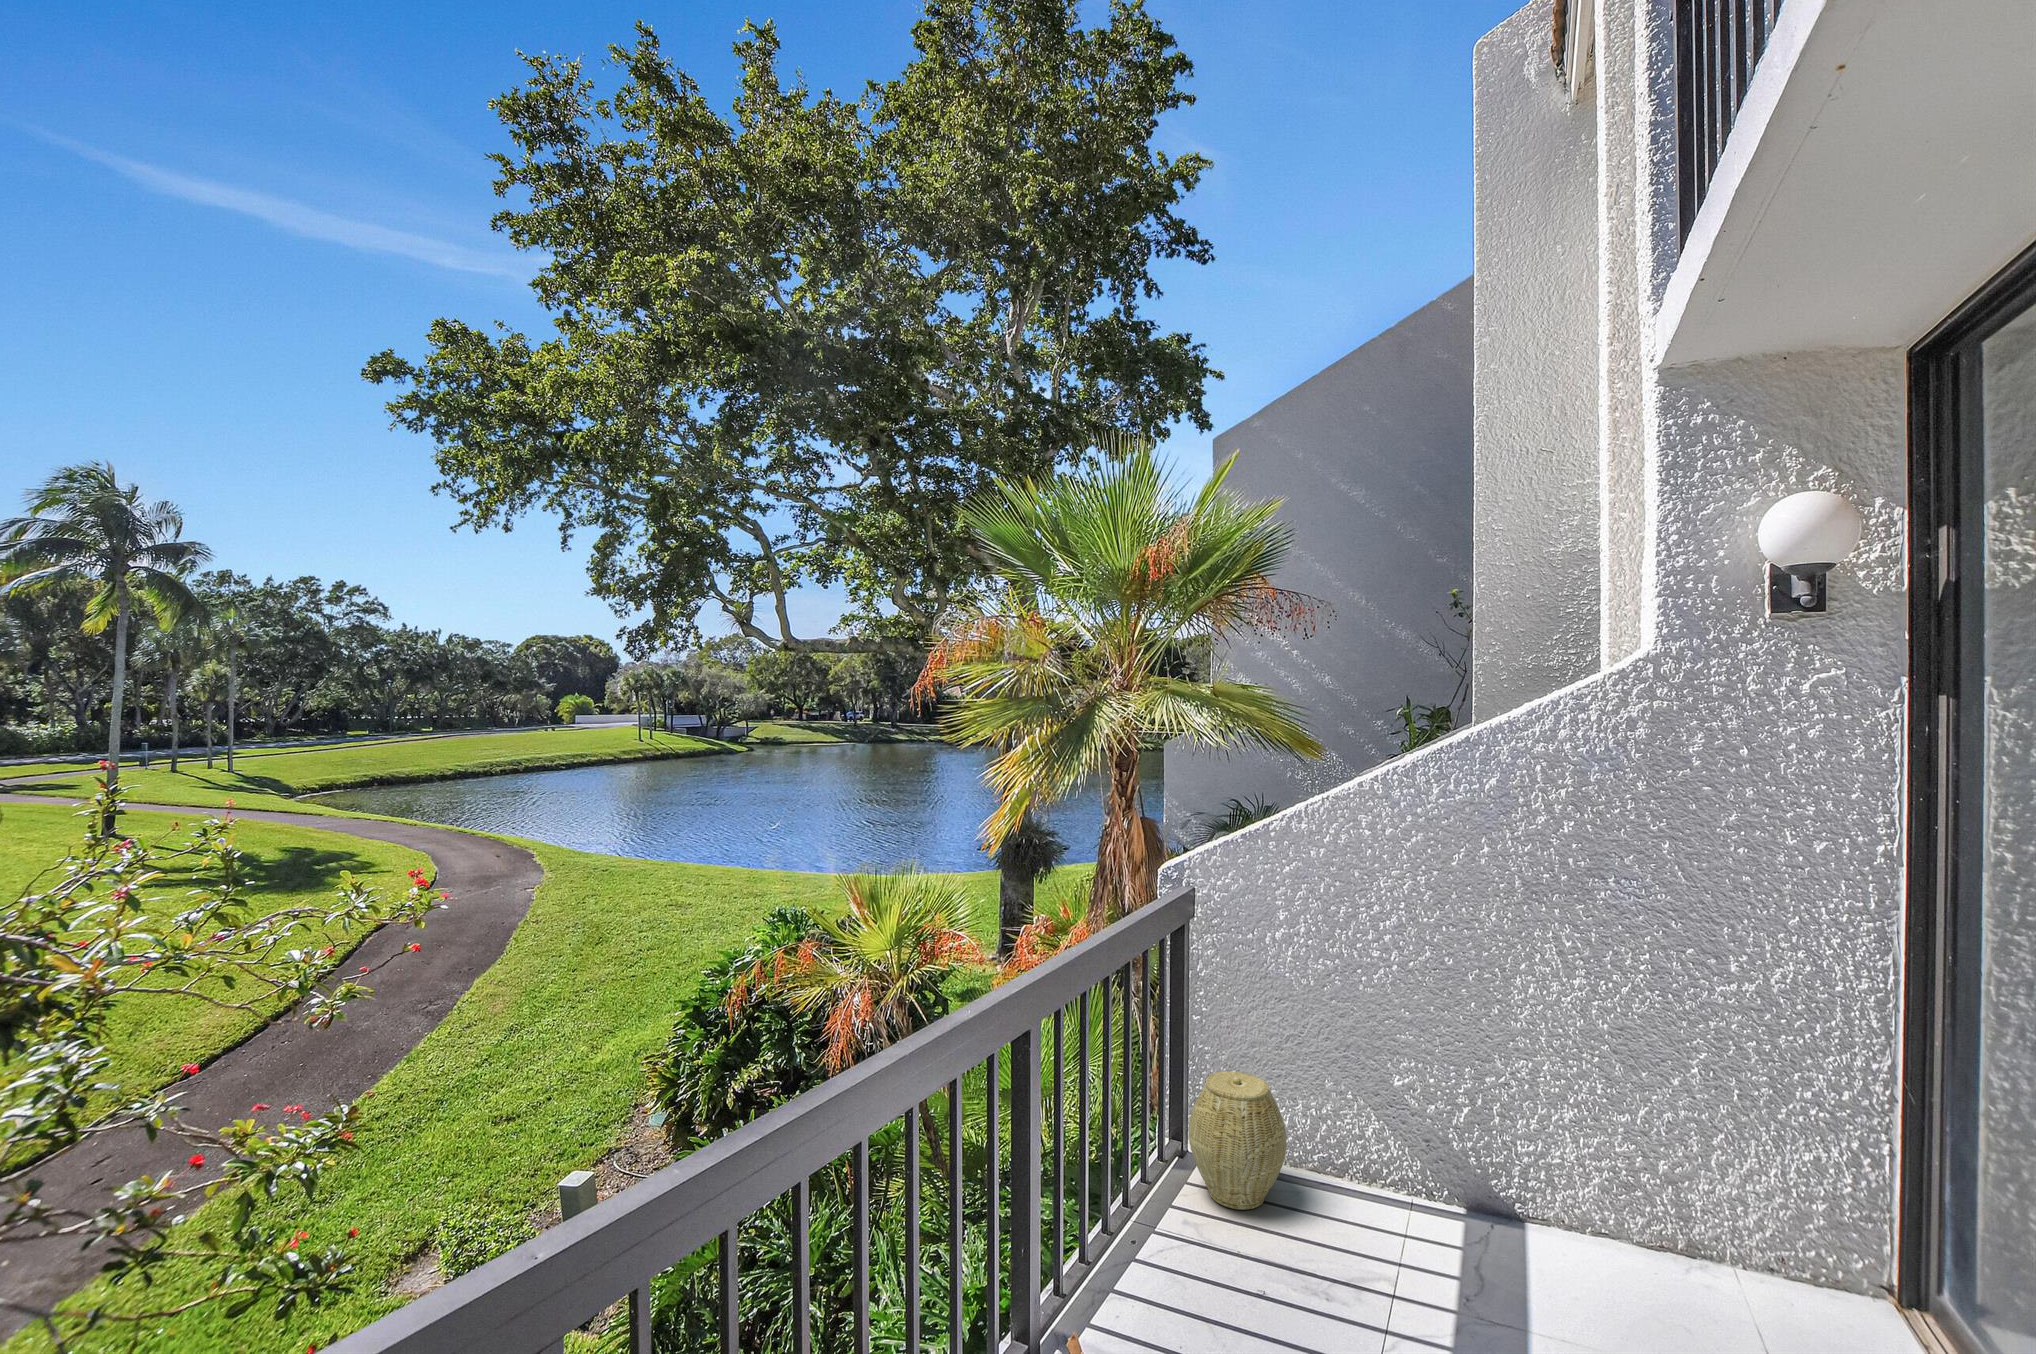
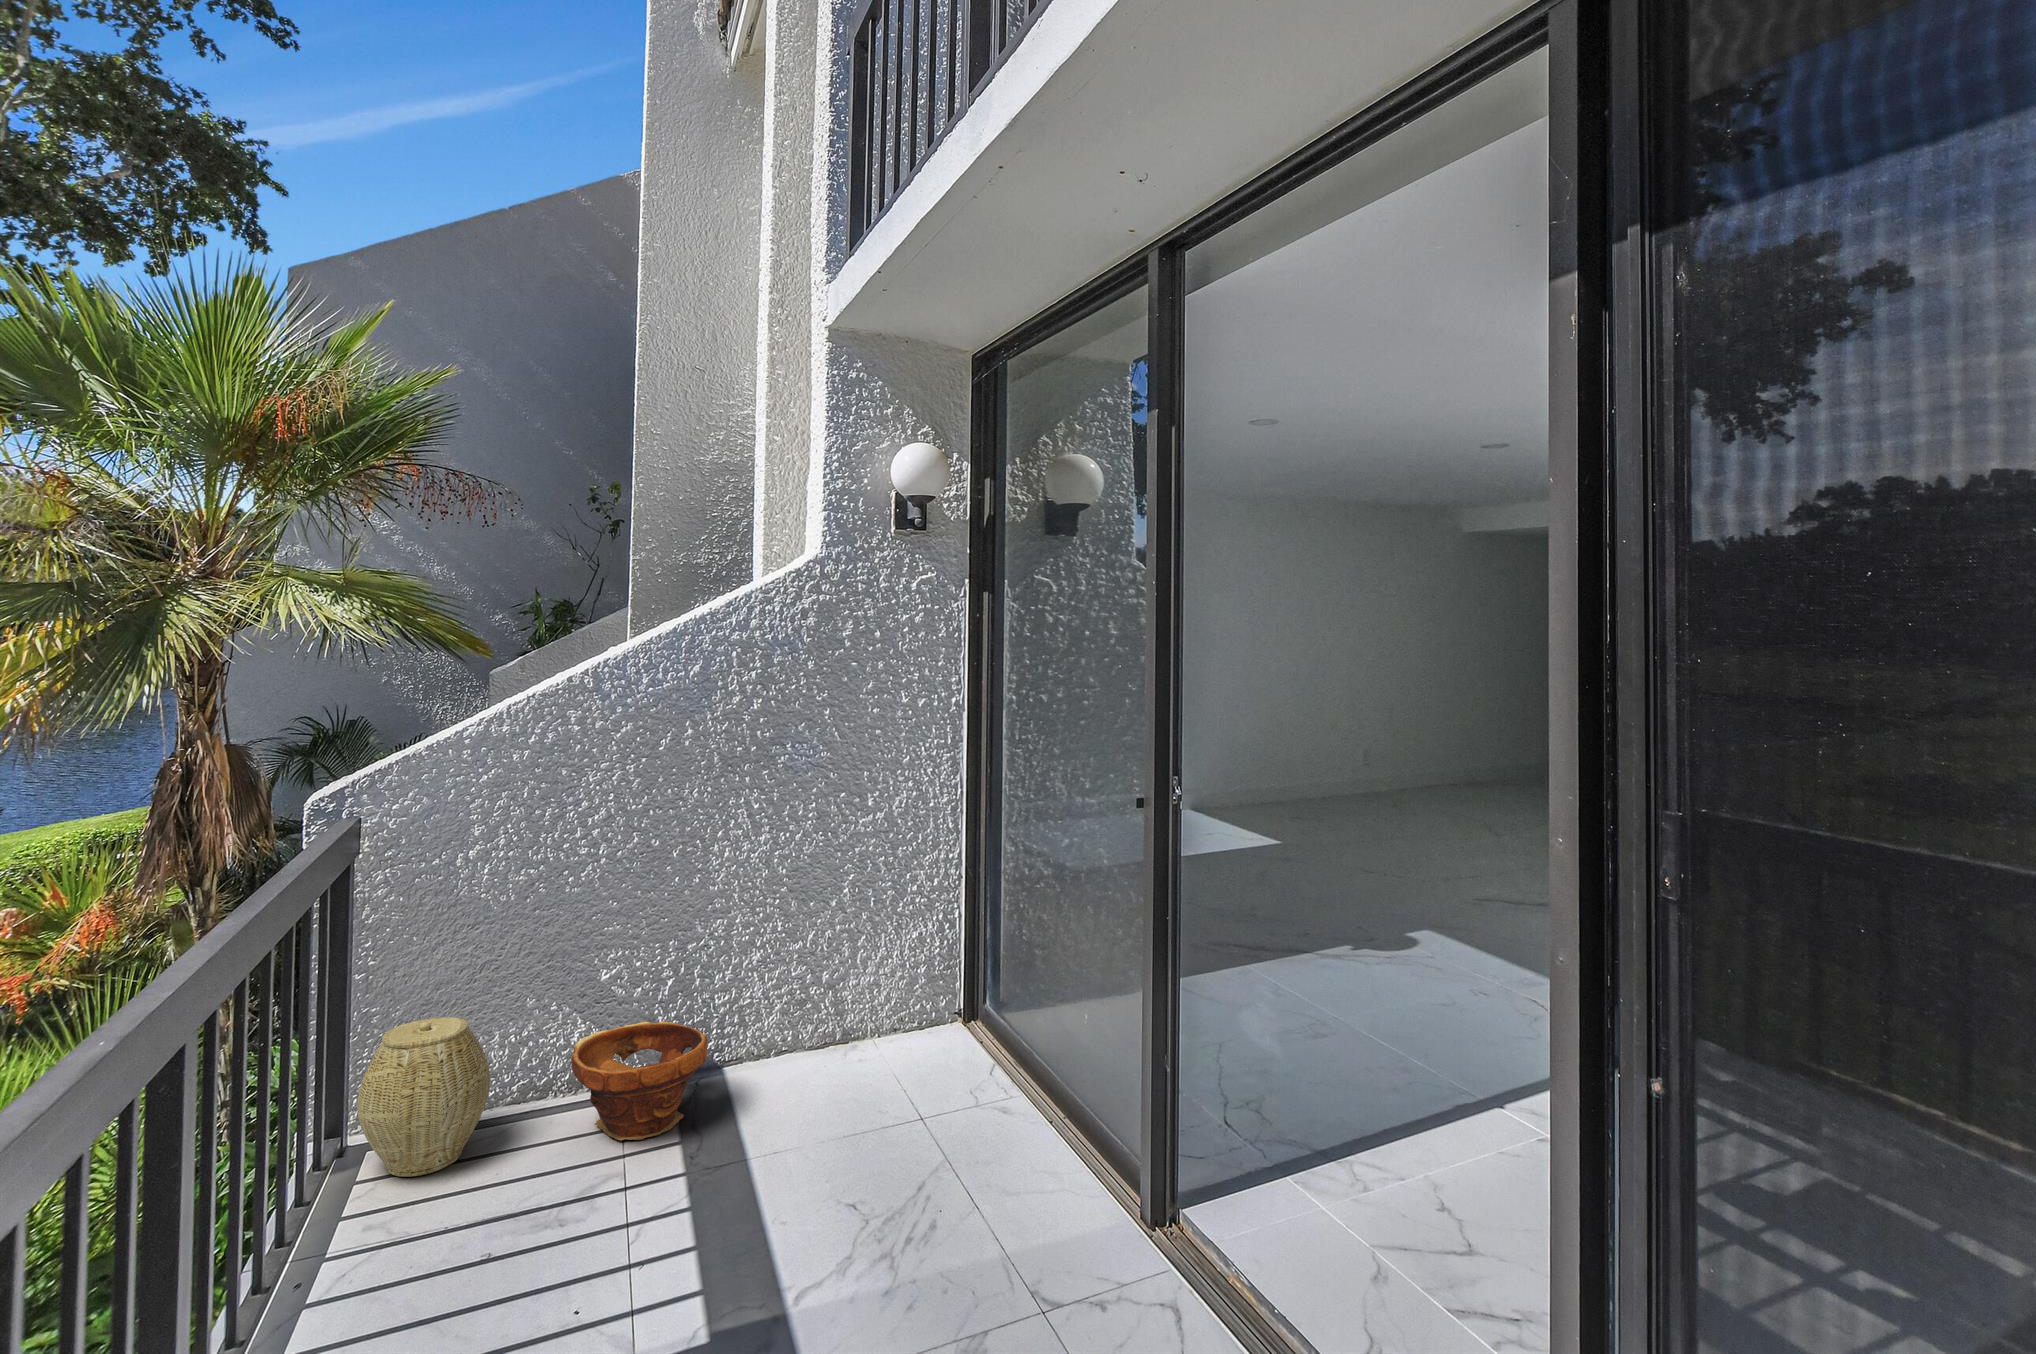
planter: none [1352,1135,1492,1271] -> present [571,1022,707,1140]

